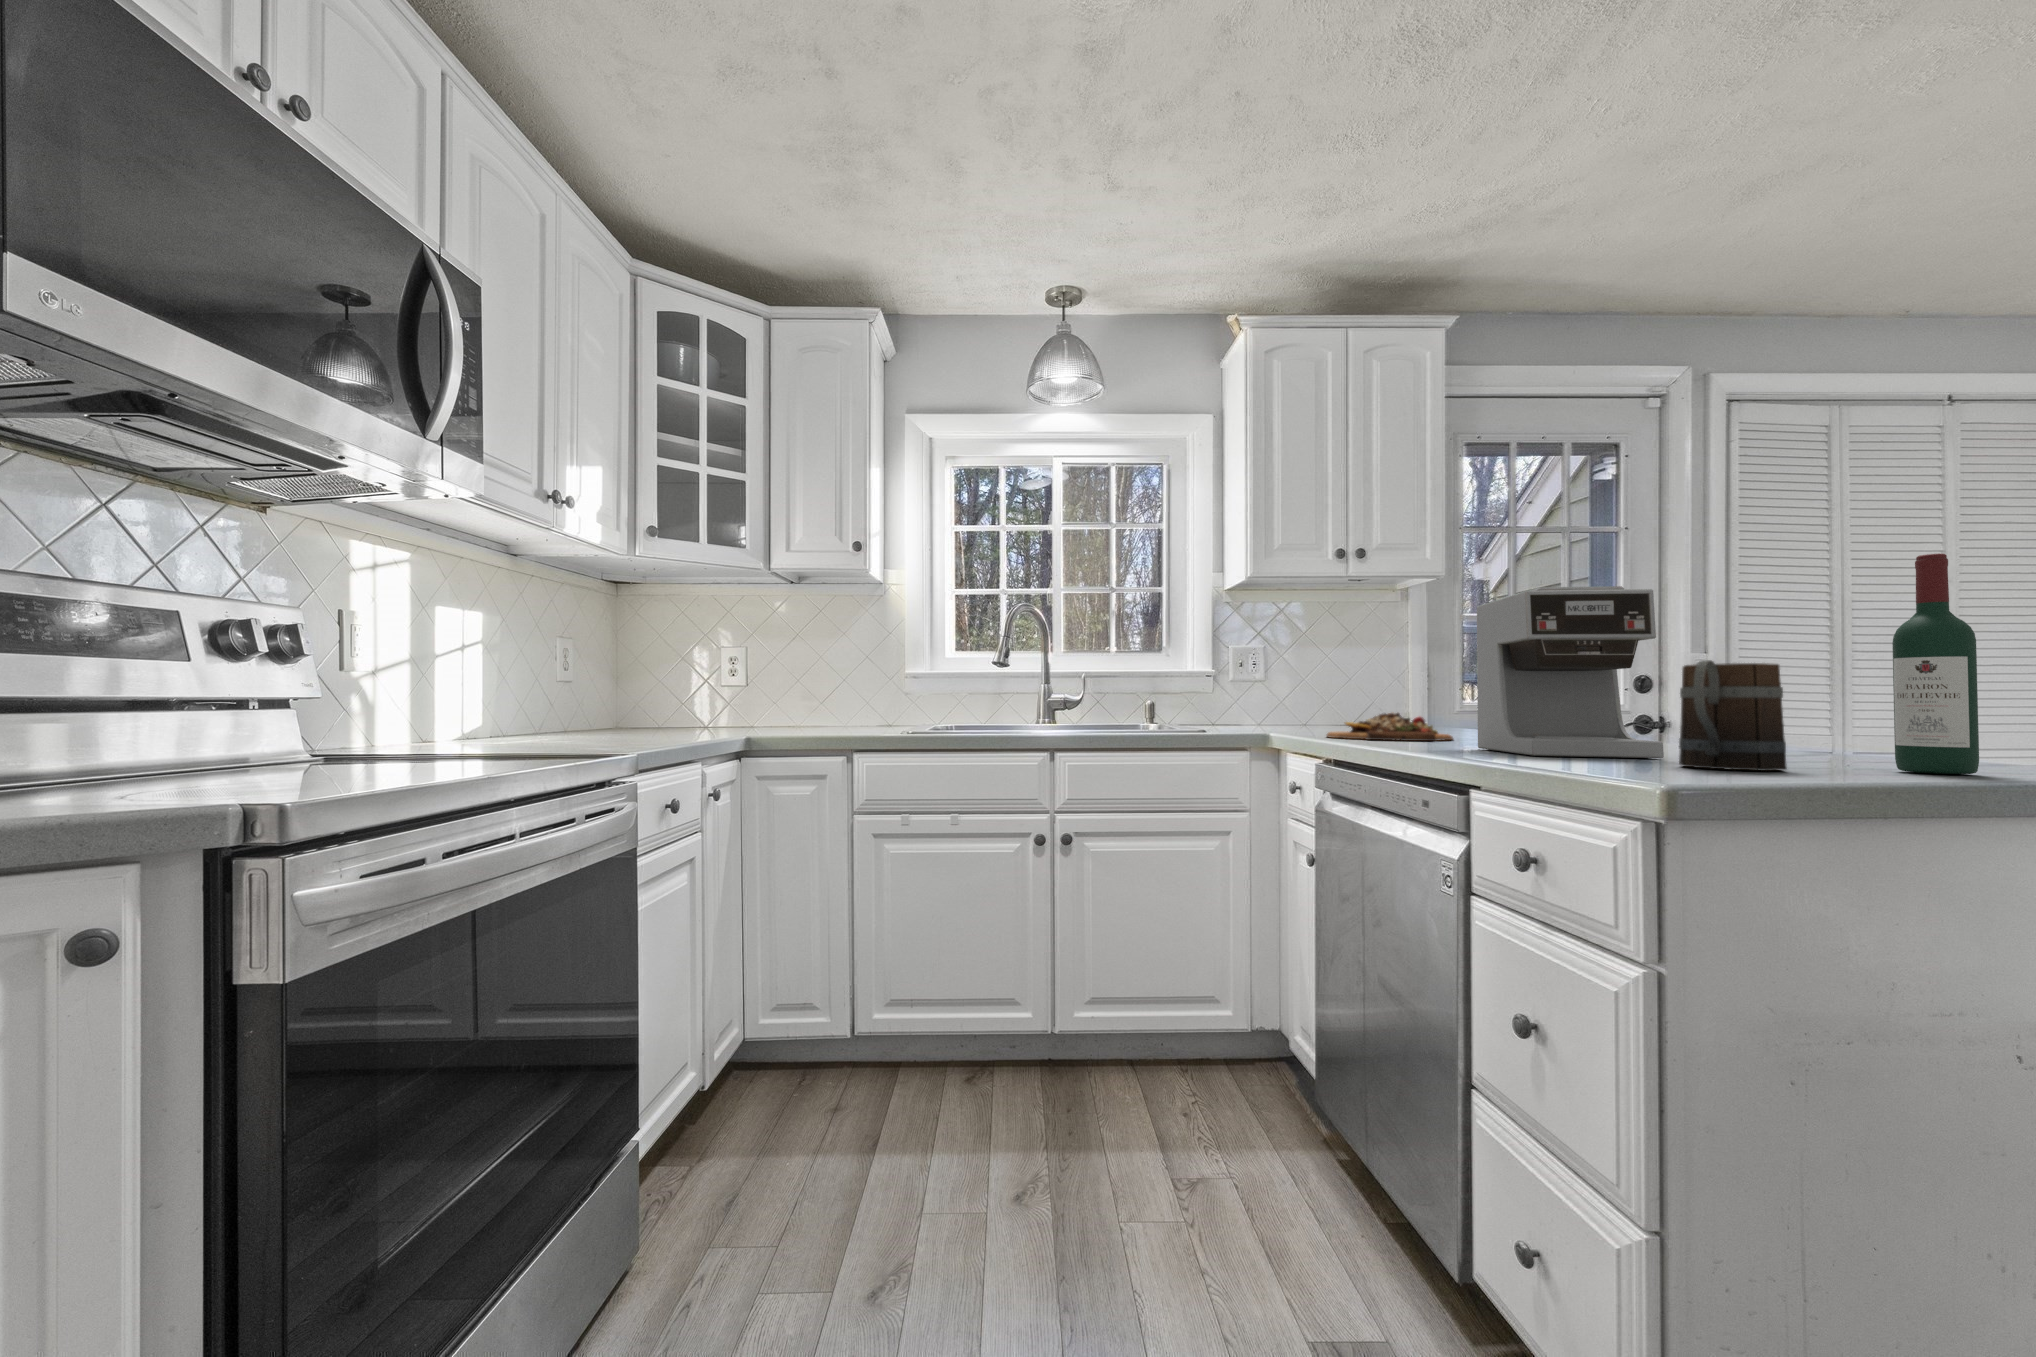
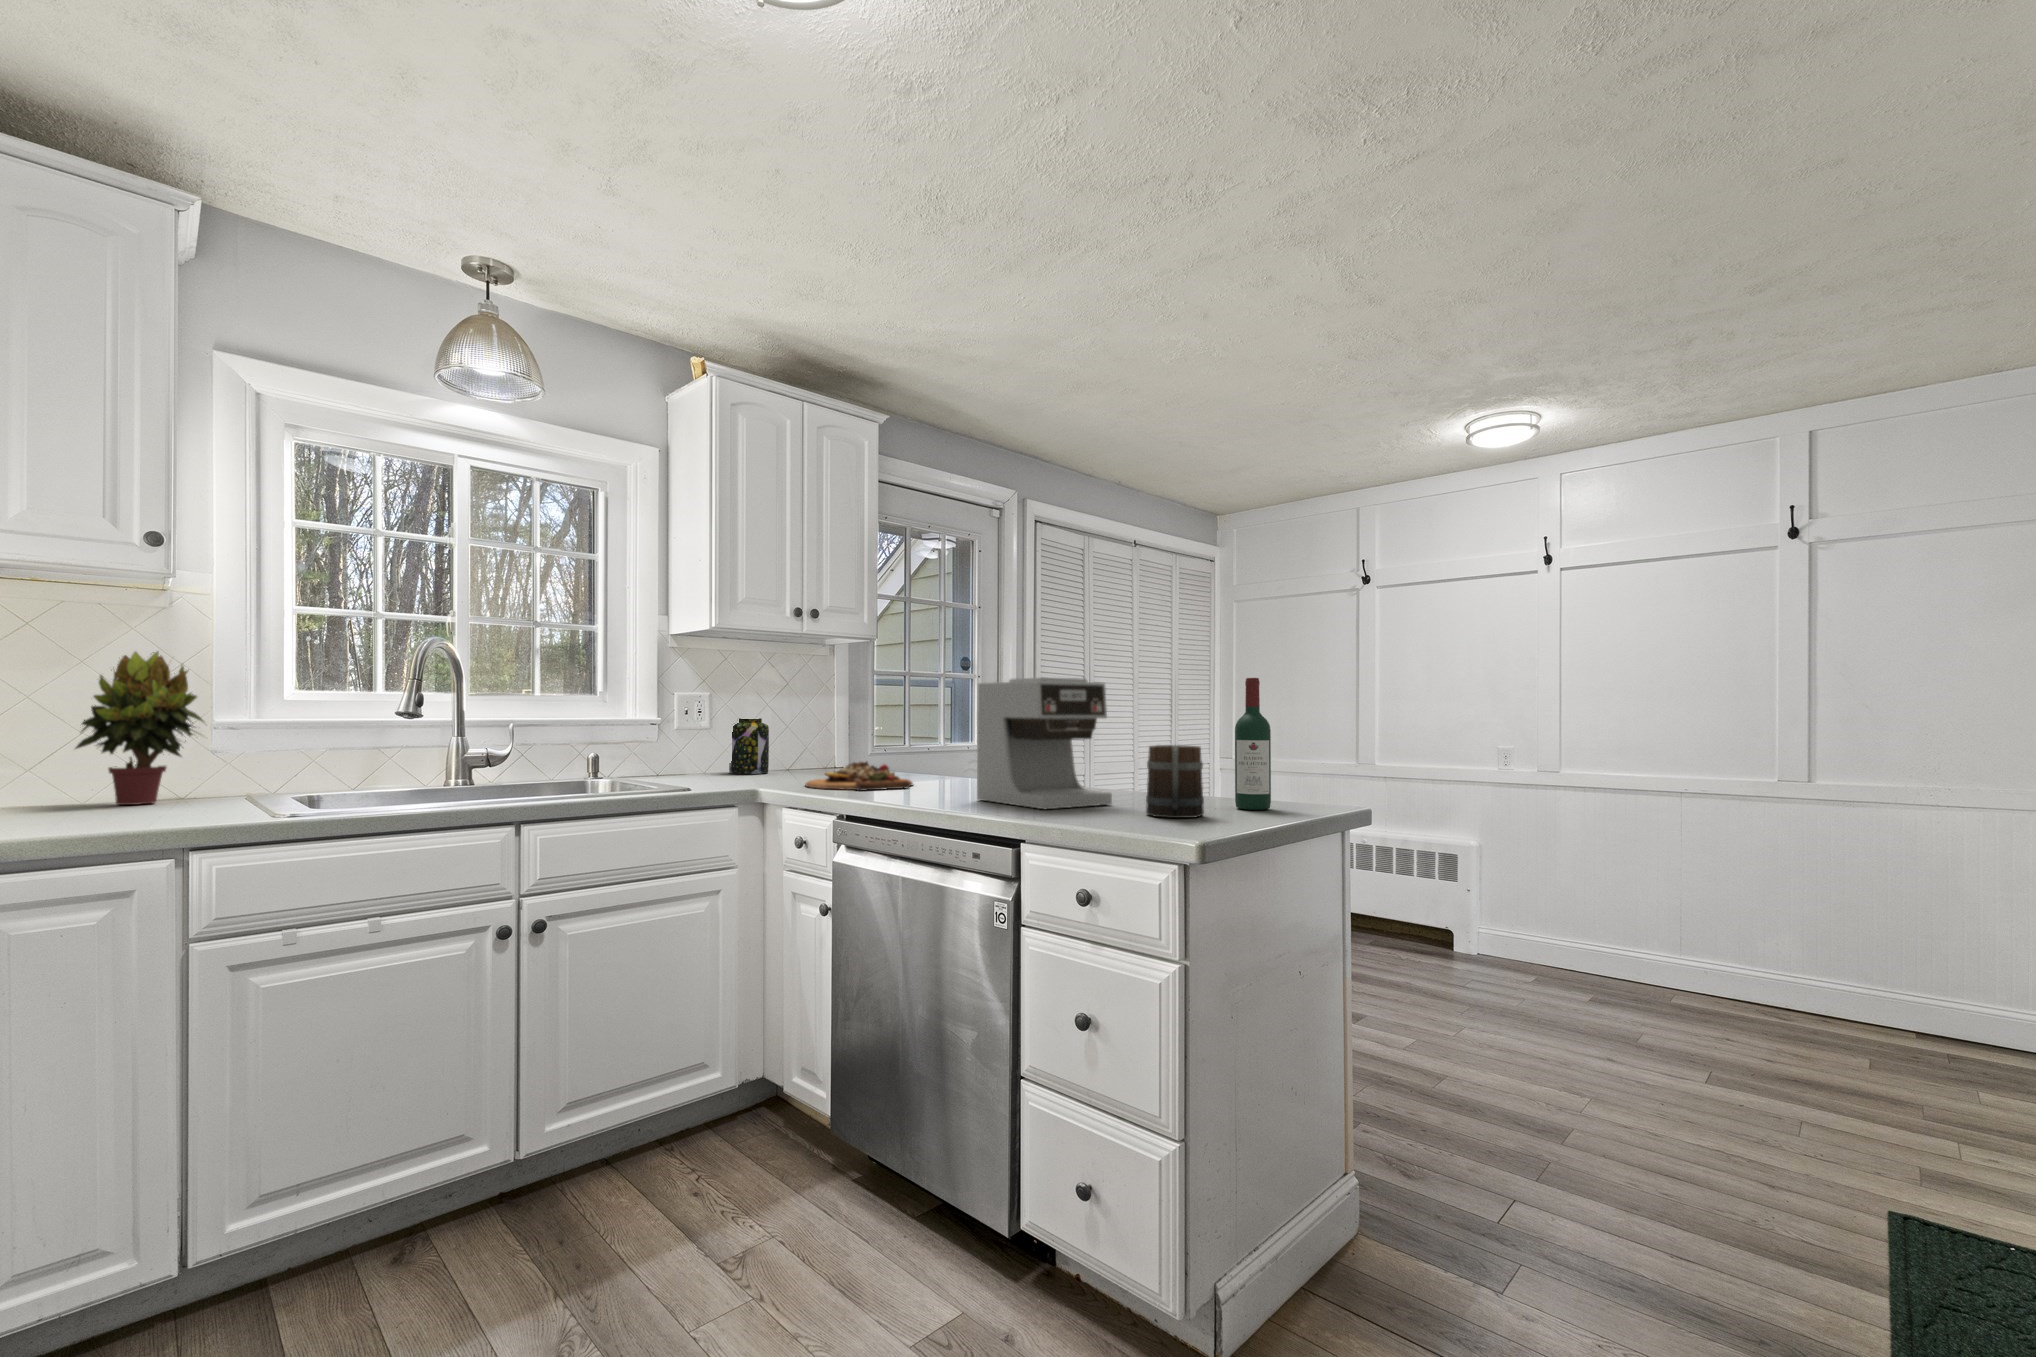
potted plant: none [832,624,897,725] -> present [76,652,203,805]
jar: none [1293,675,1333,731] -> present [729,718,769,774]

